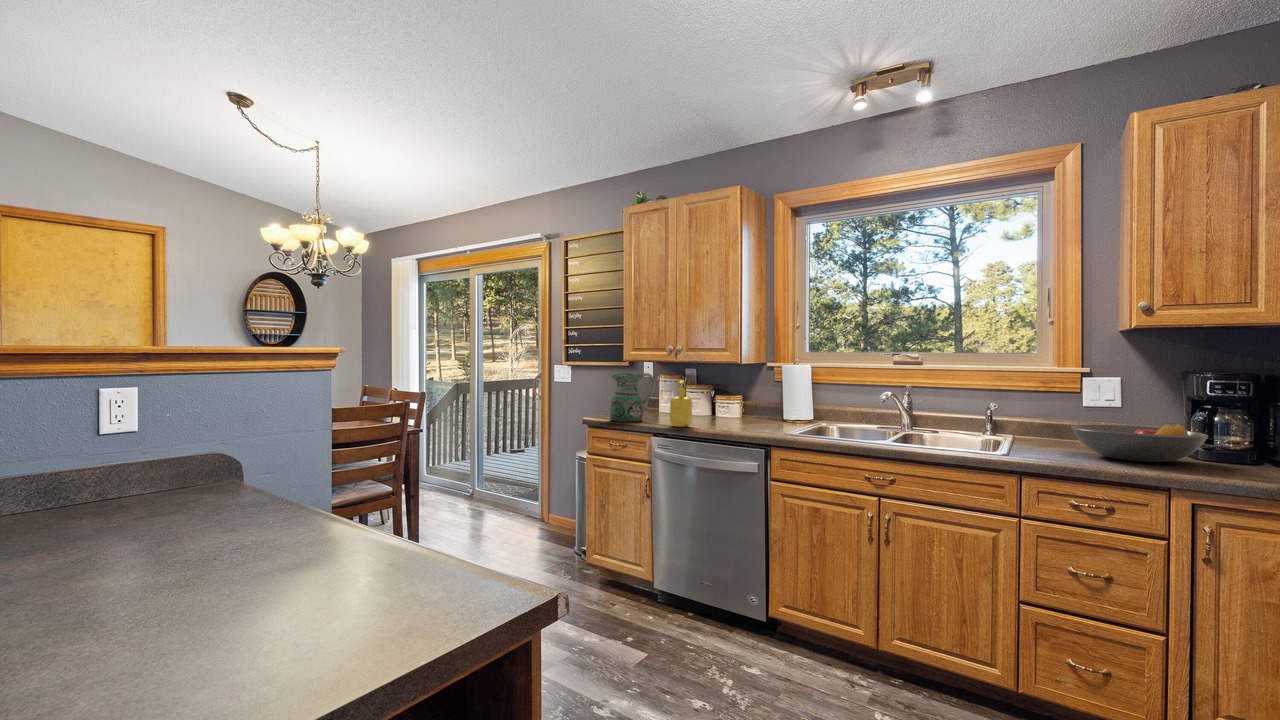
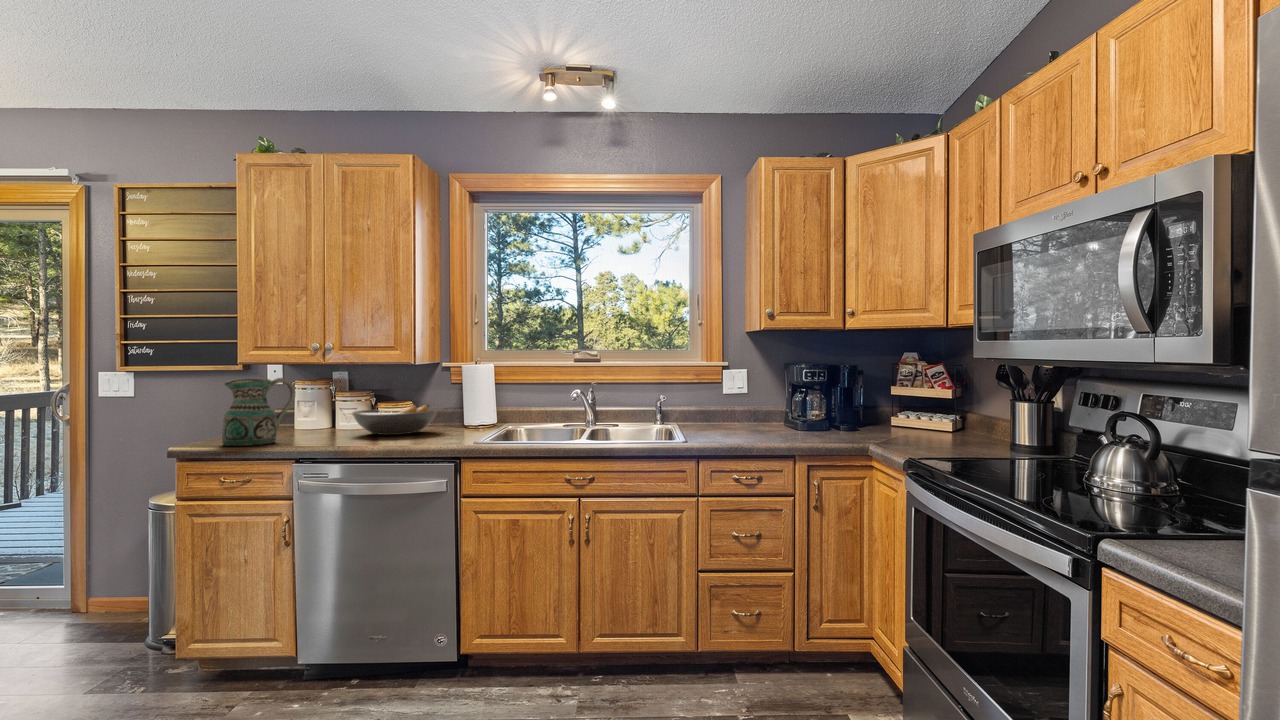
soap dispenser: present [670,381,692,427] -> none [322,386,355,445]
fruit bowl: present [1071,424,1208,462] -> present [352,405,437,435]

